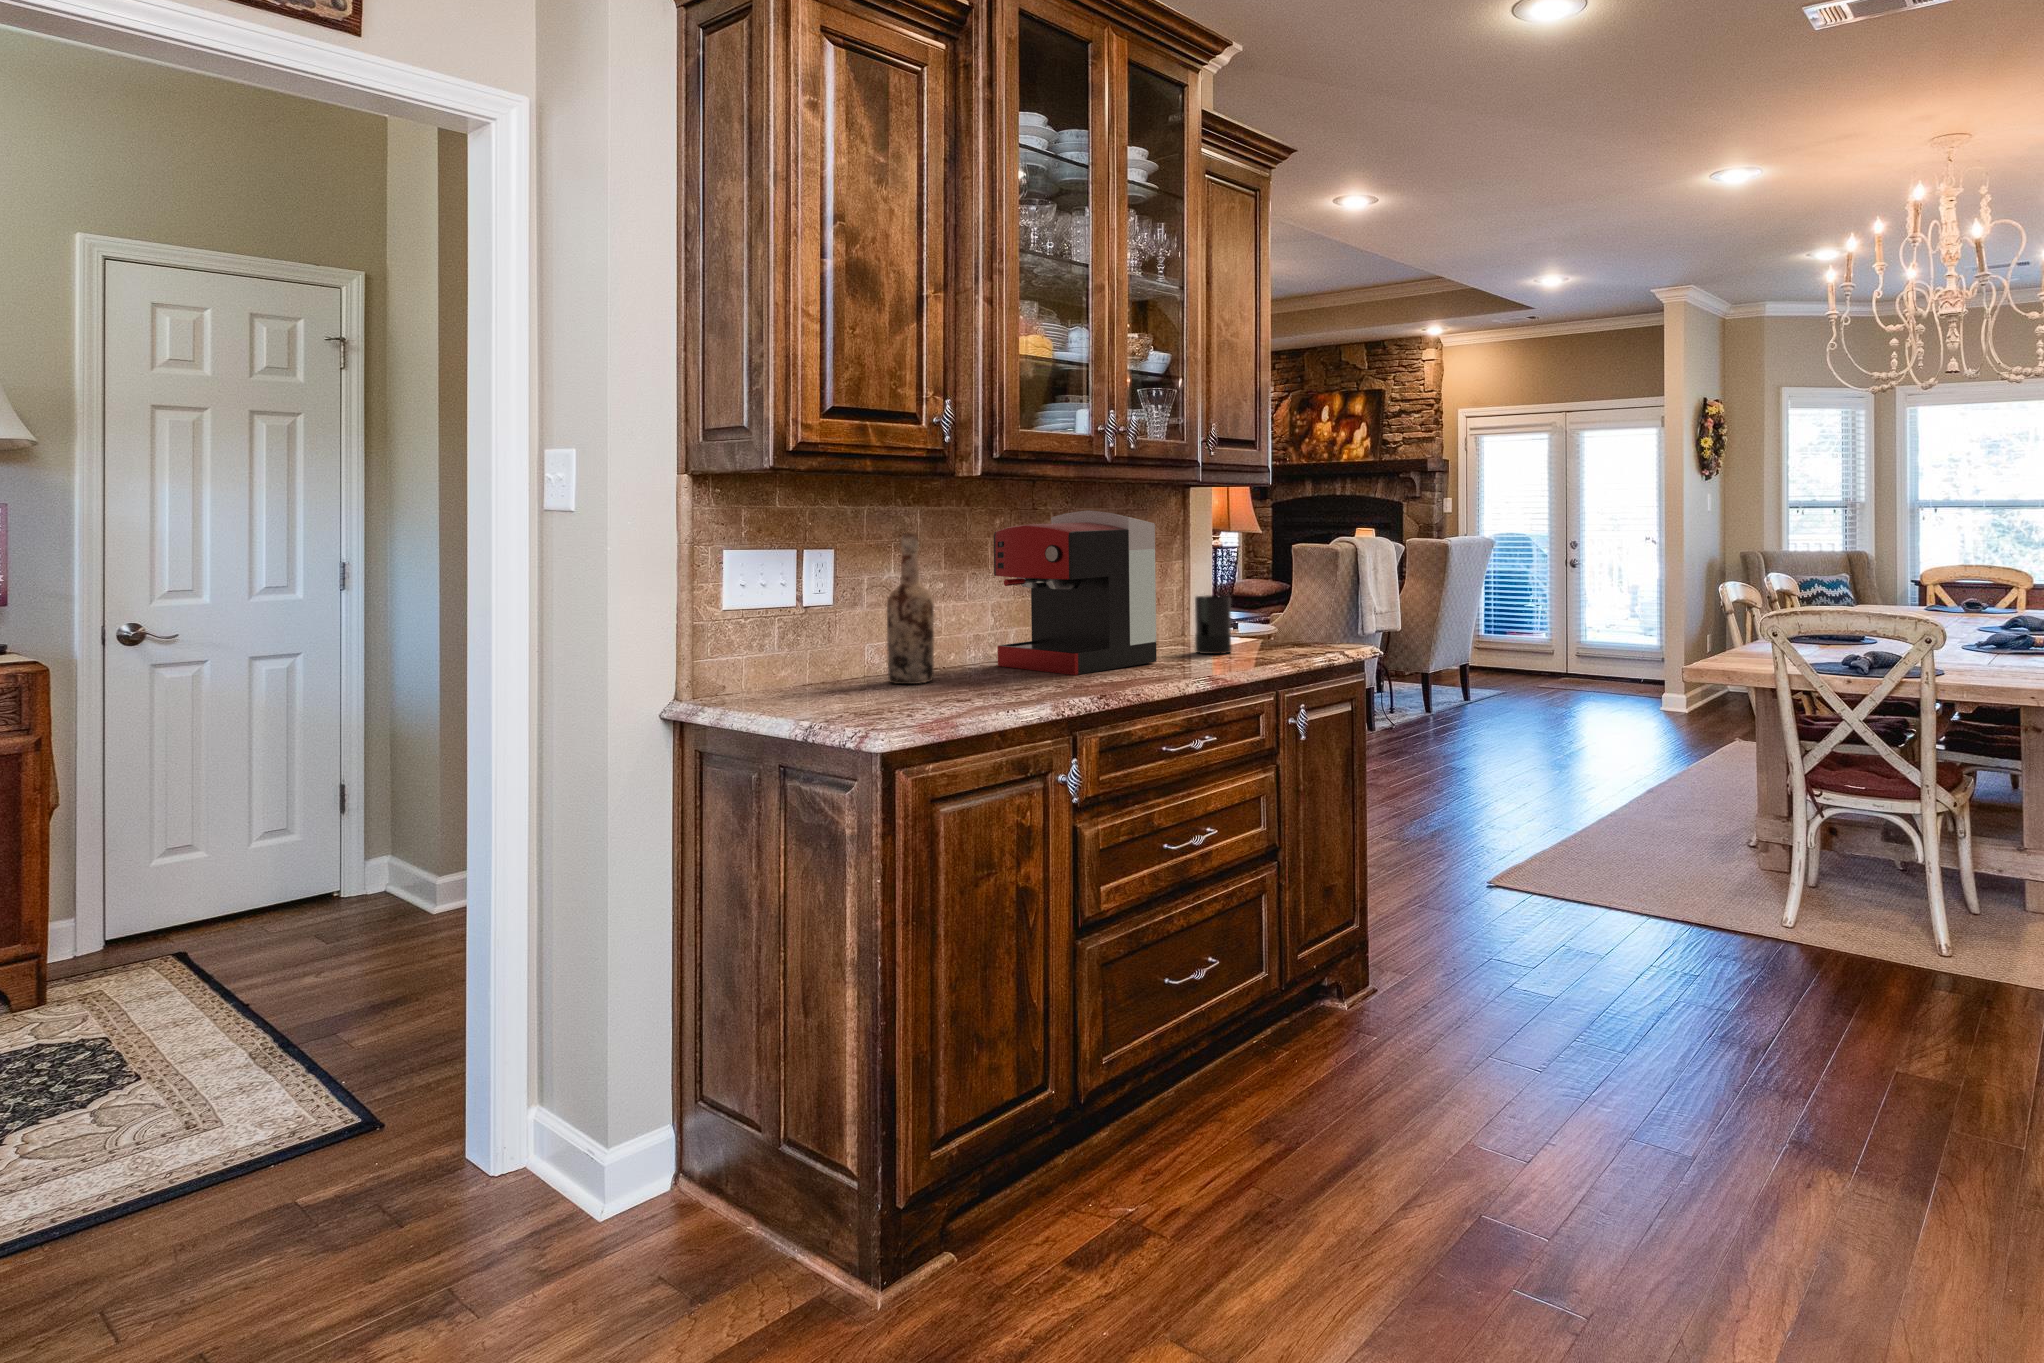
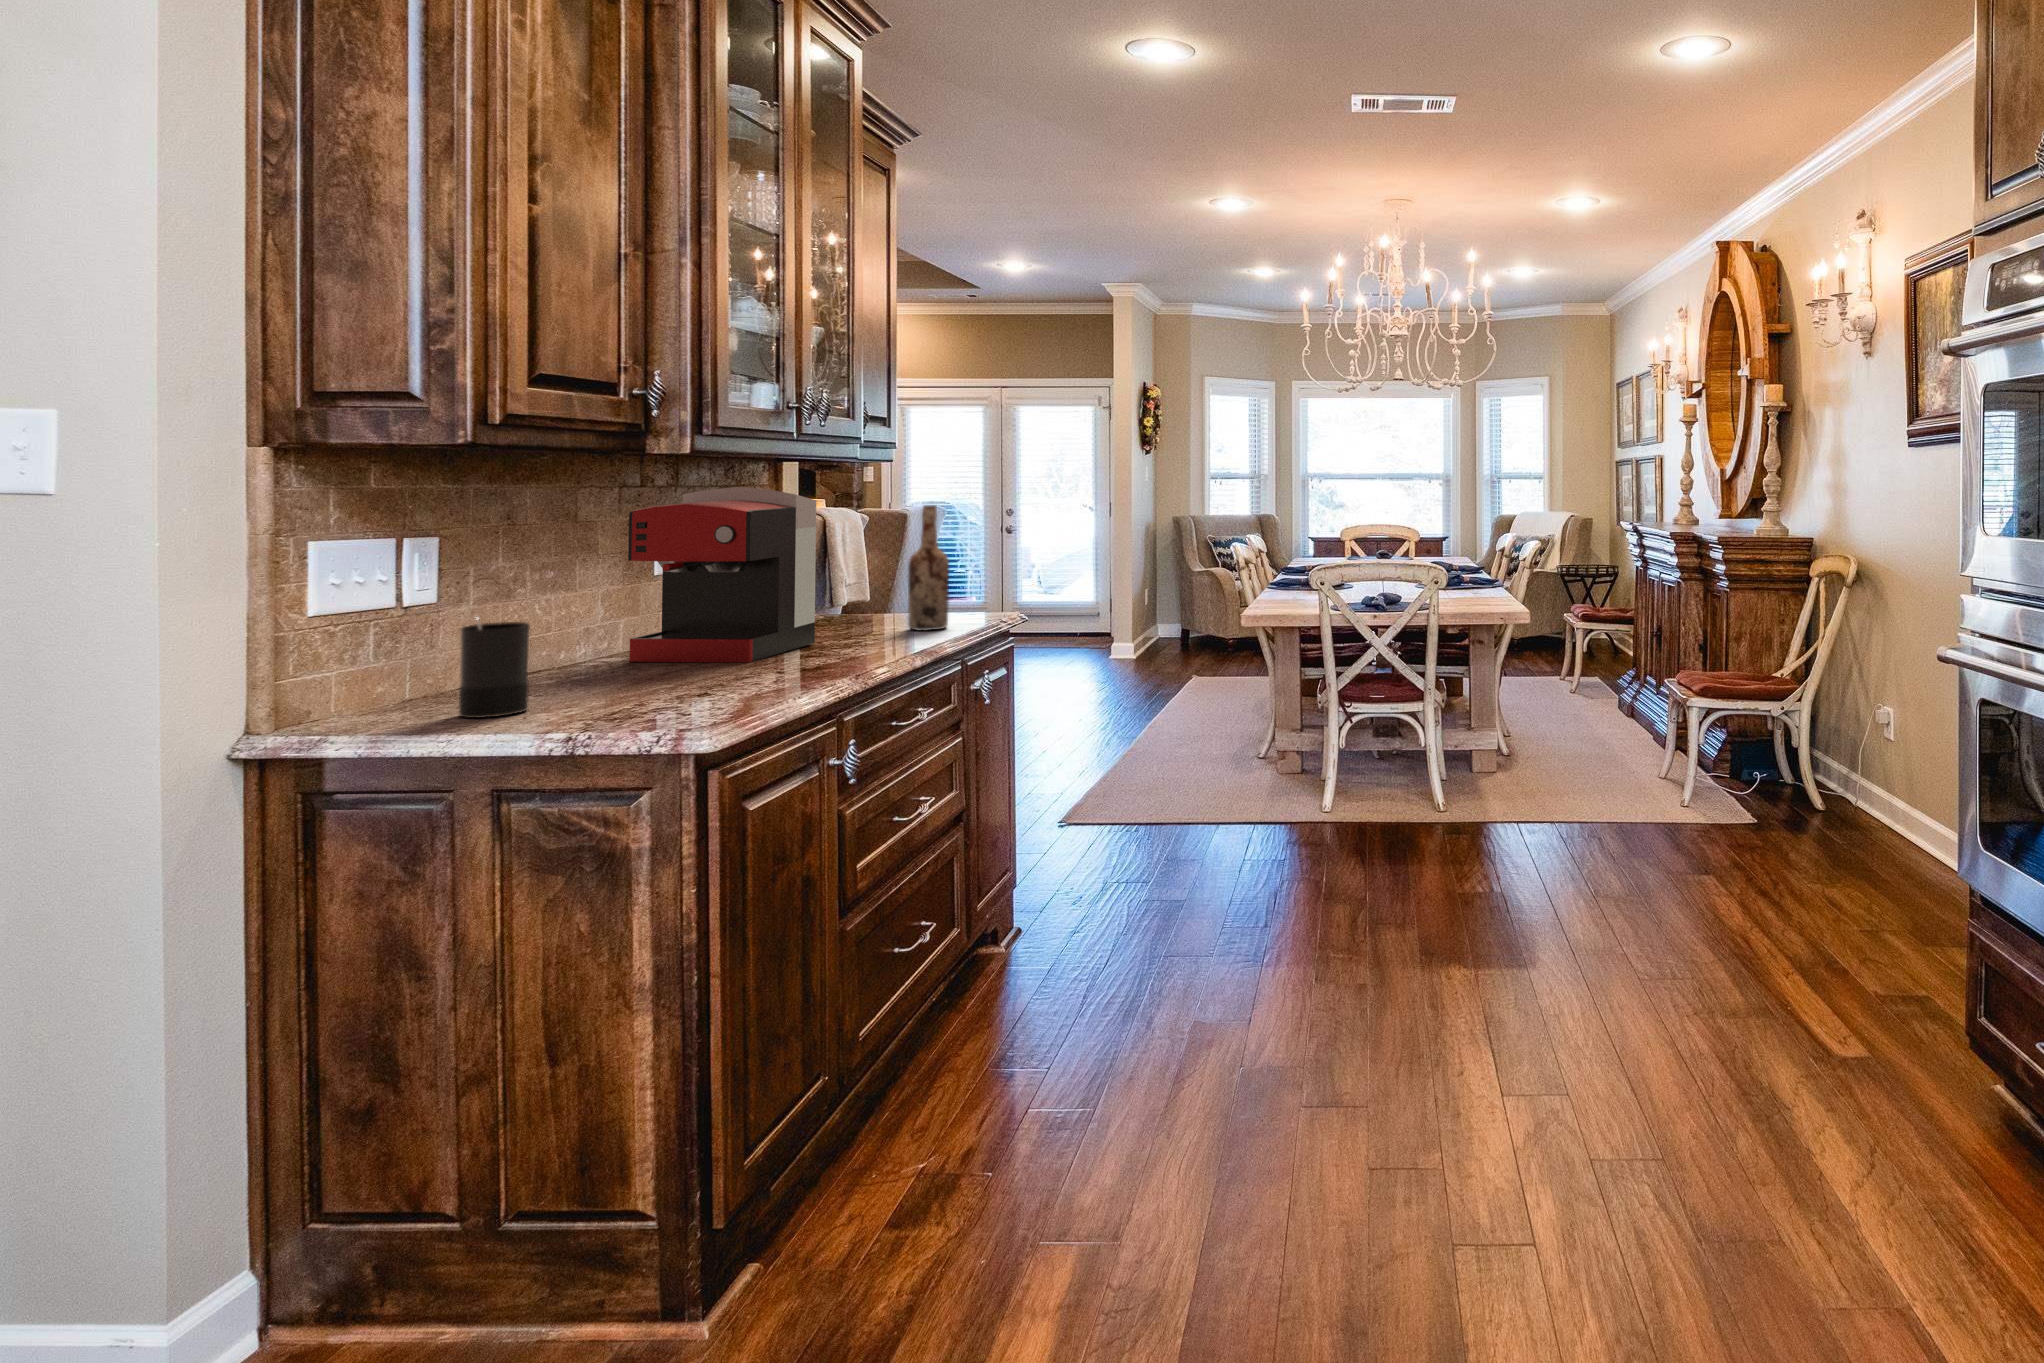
wine bottle: present [887,533,934,684] -> present [908,505,949,631]
candle: present [1195,595,1231,654] -> present [459,618,530,718]

